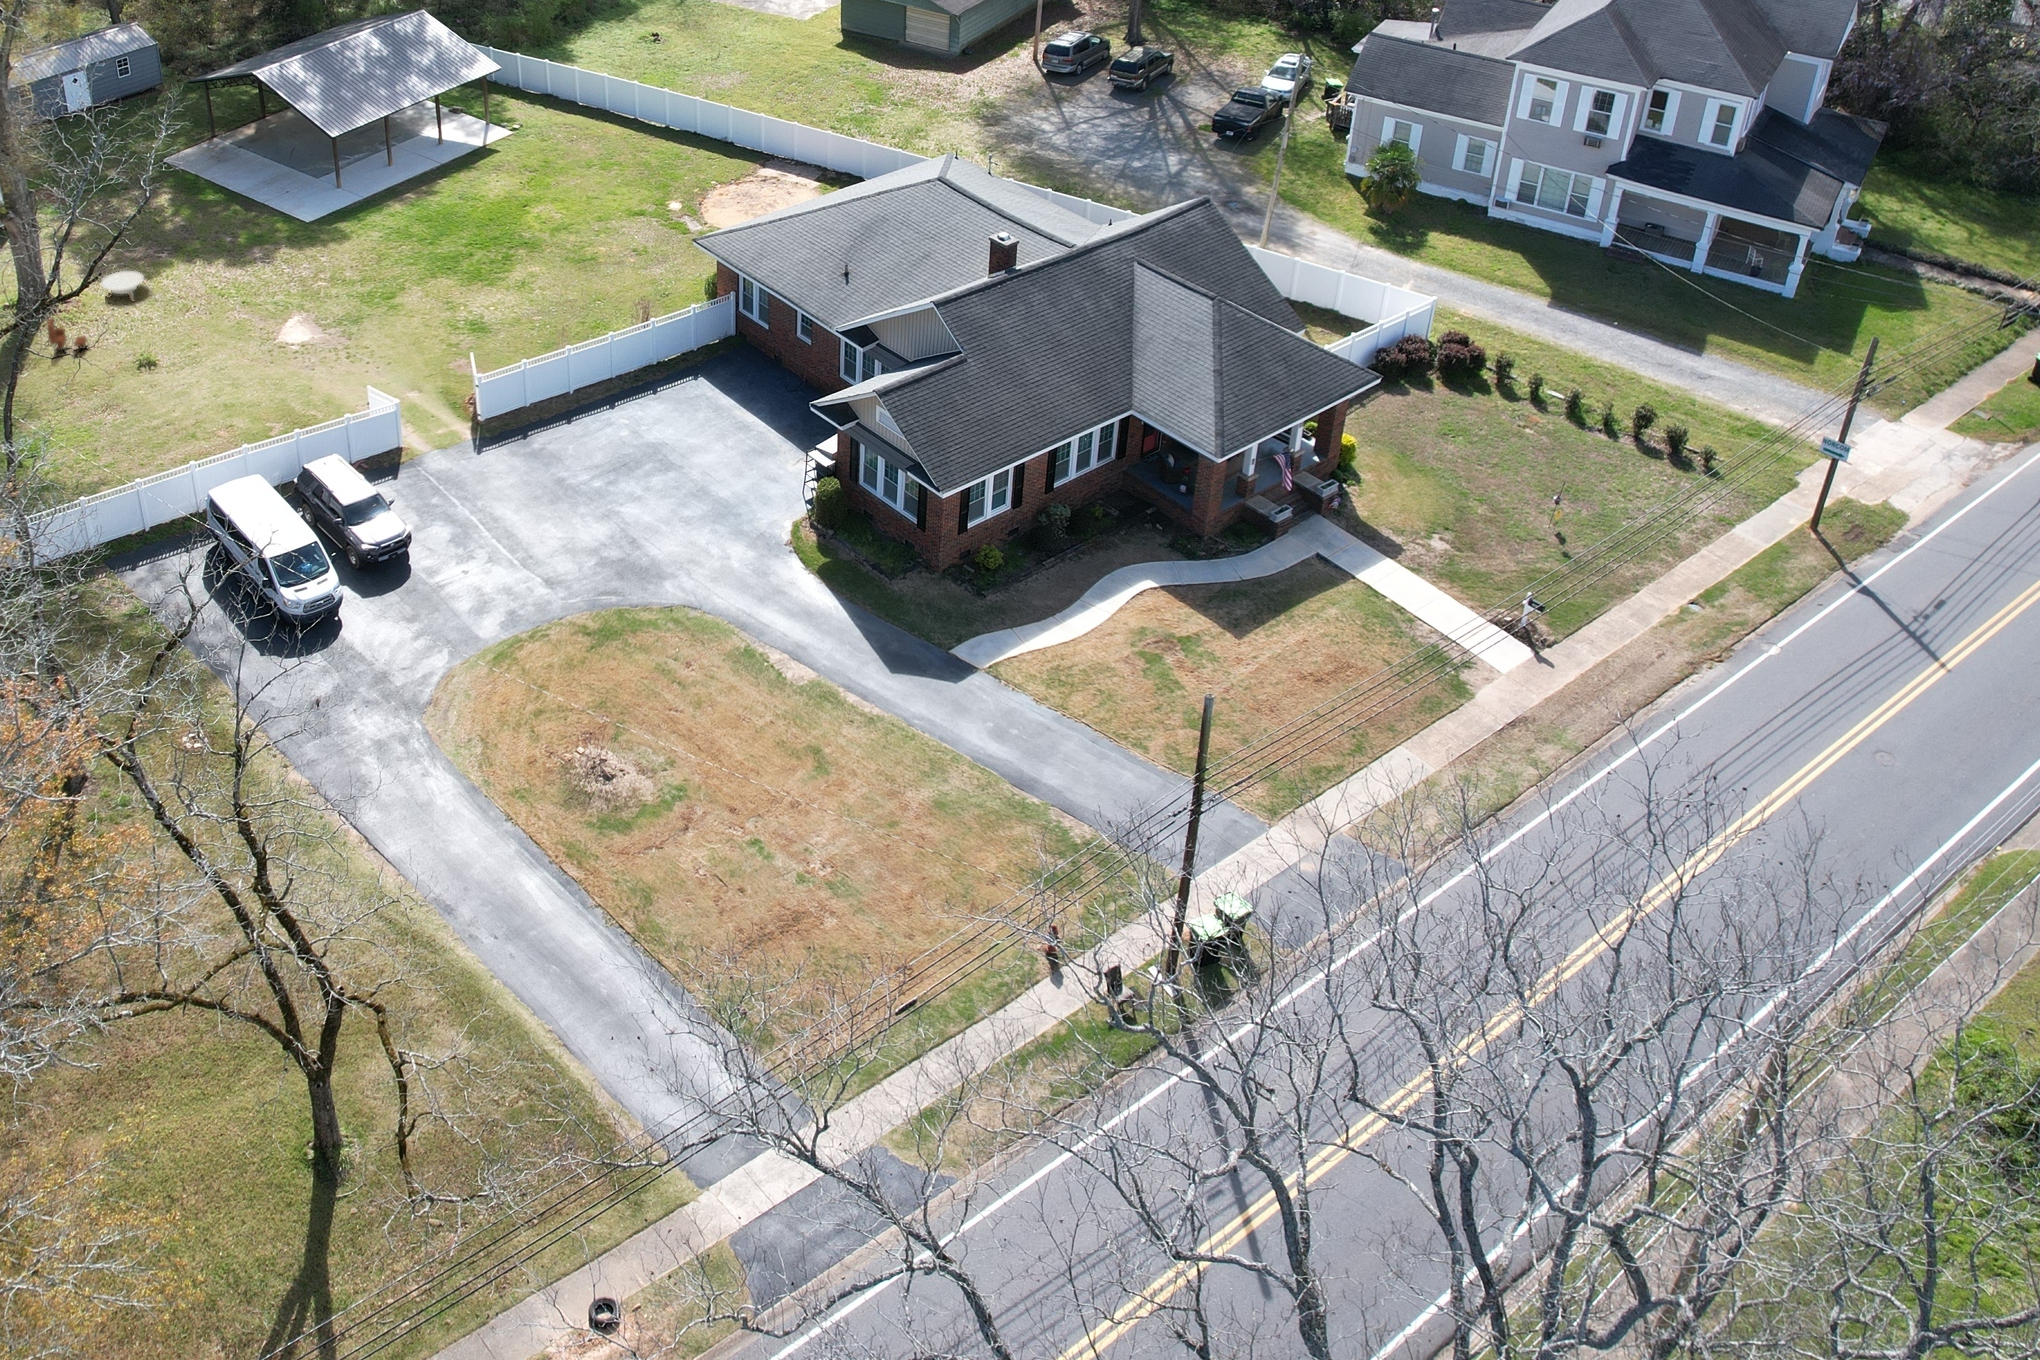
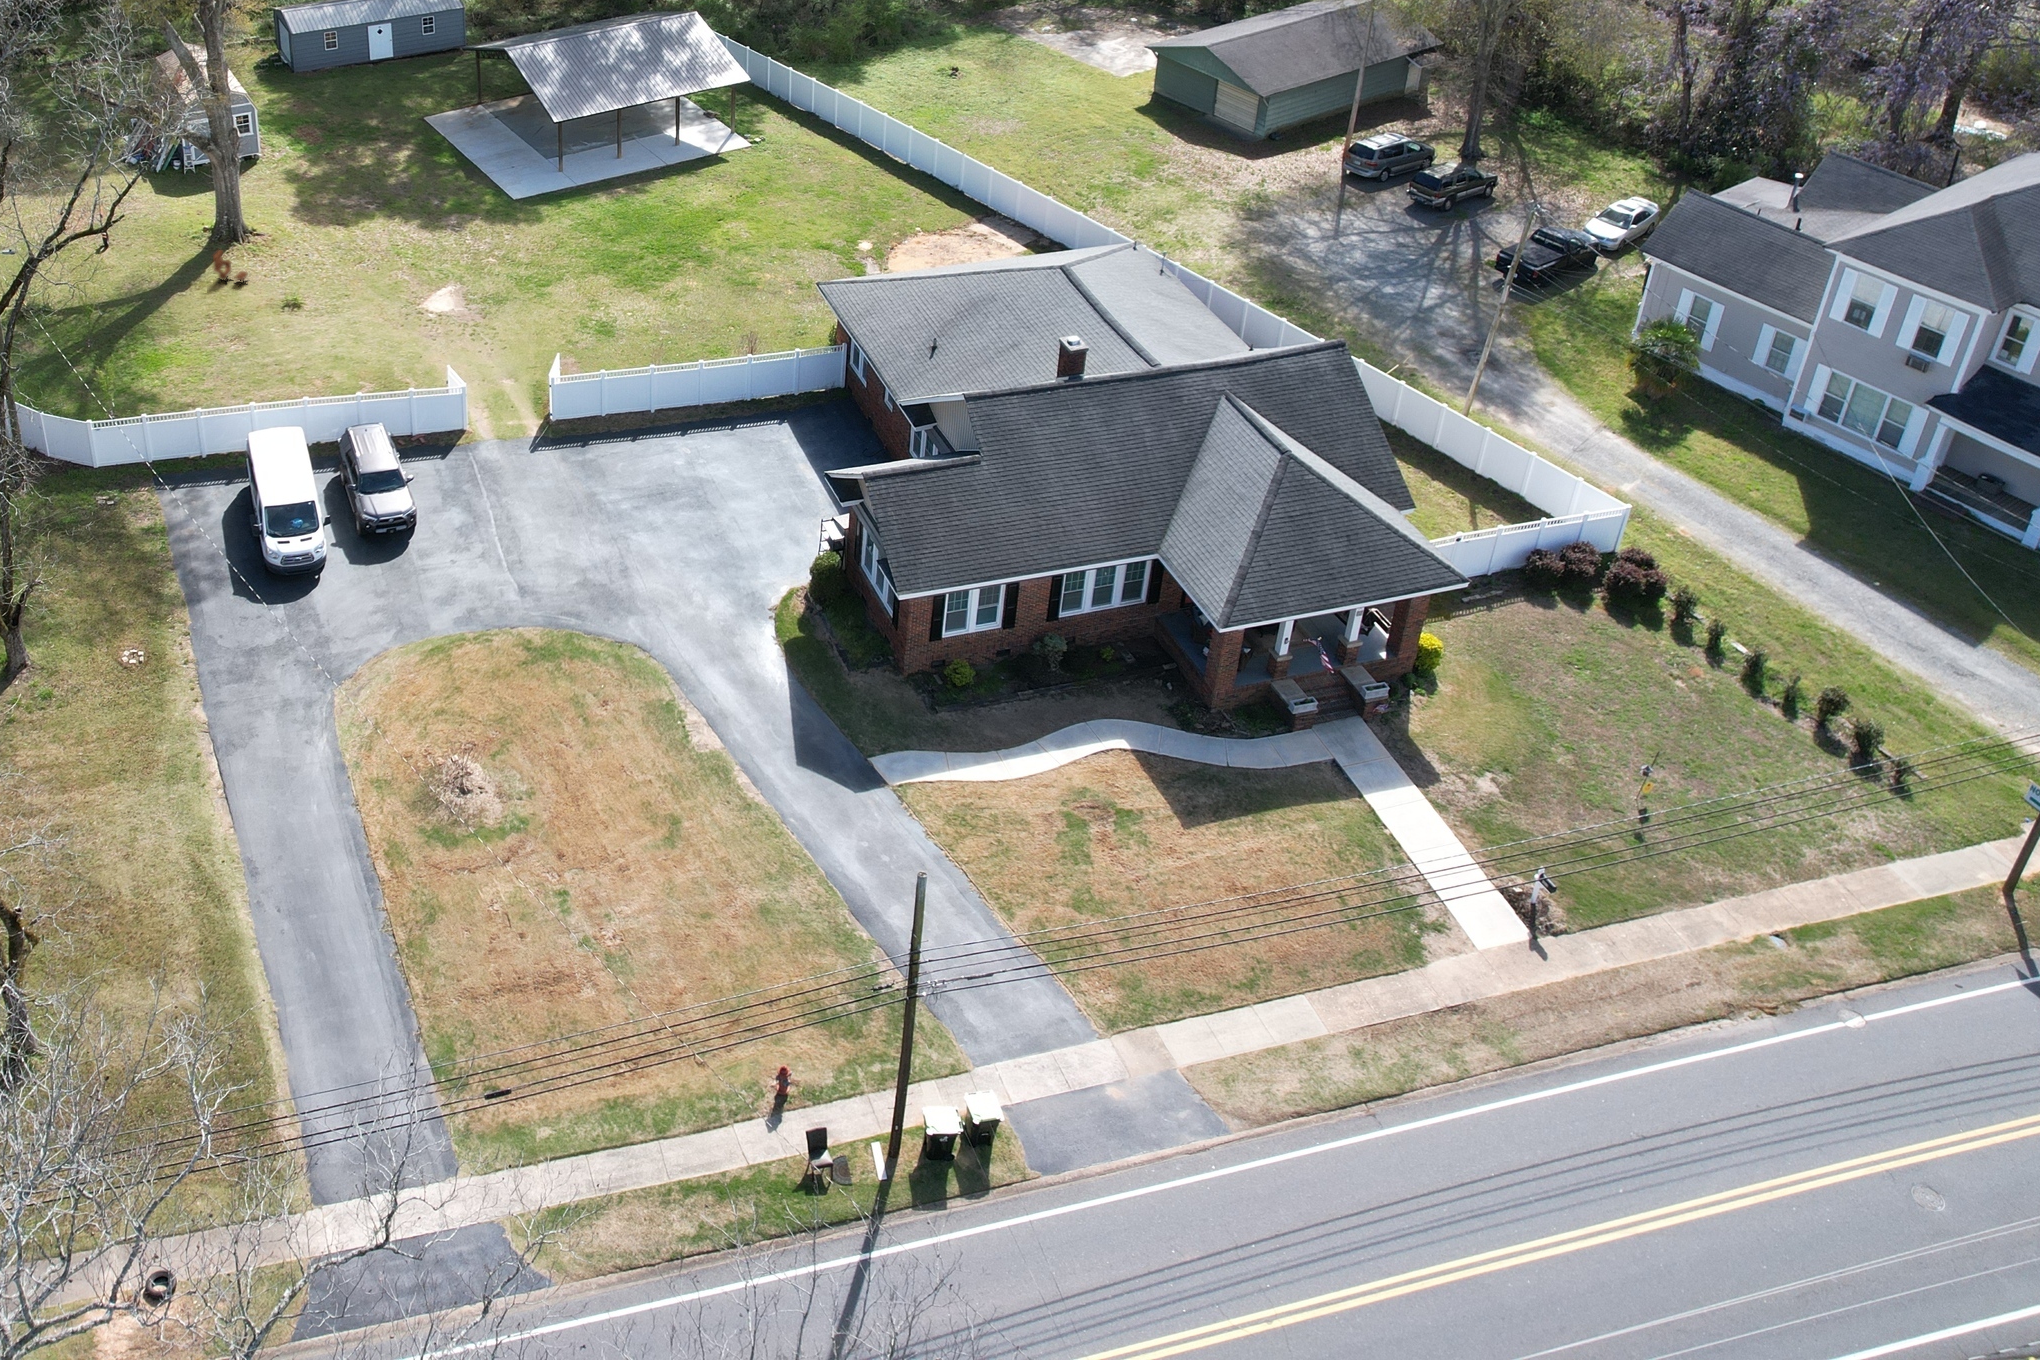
round table: present [101,271,144,301] -> none [282,218,321,248]

